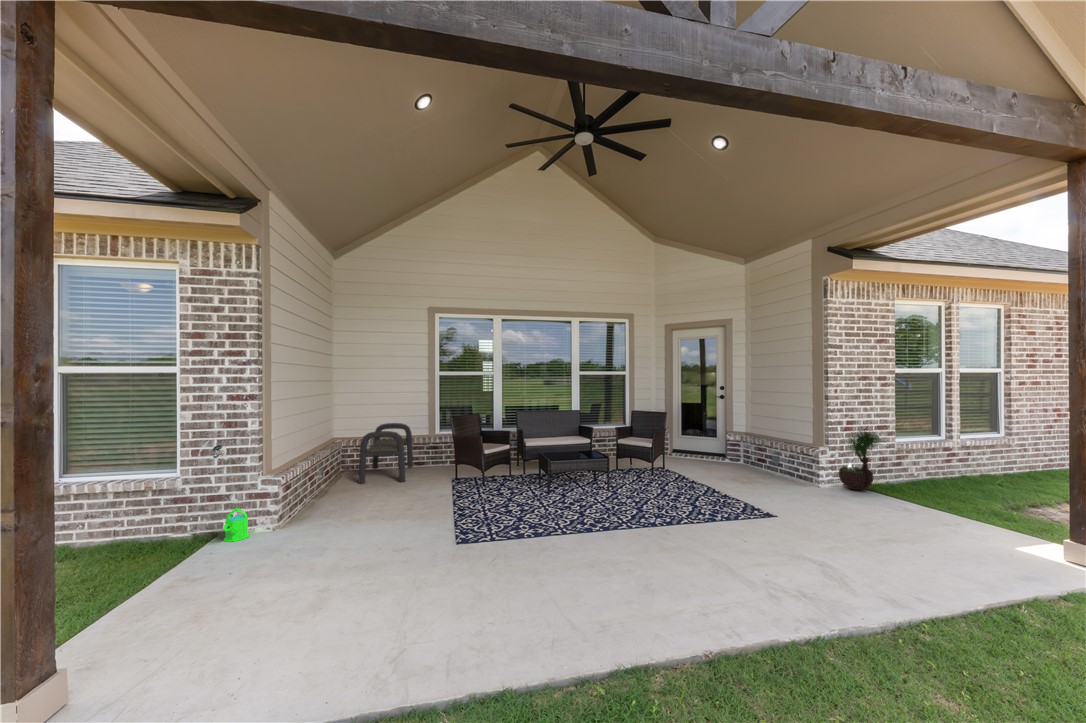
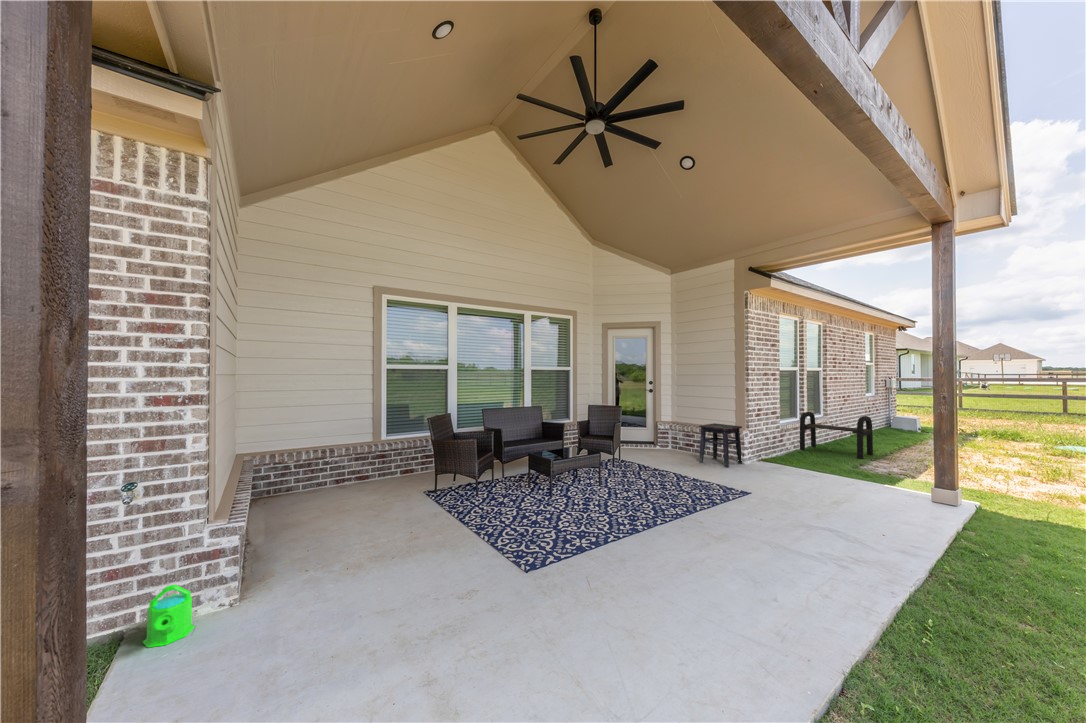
bench: present [359,423,413,484] -> present [800,412,873,459]
potted tree: present [839,431,881,490] -> none [759,411,794,464]
side table: none [758,436,814,488] -> present [699,423,742,468]

